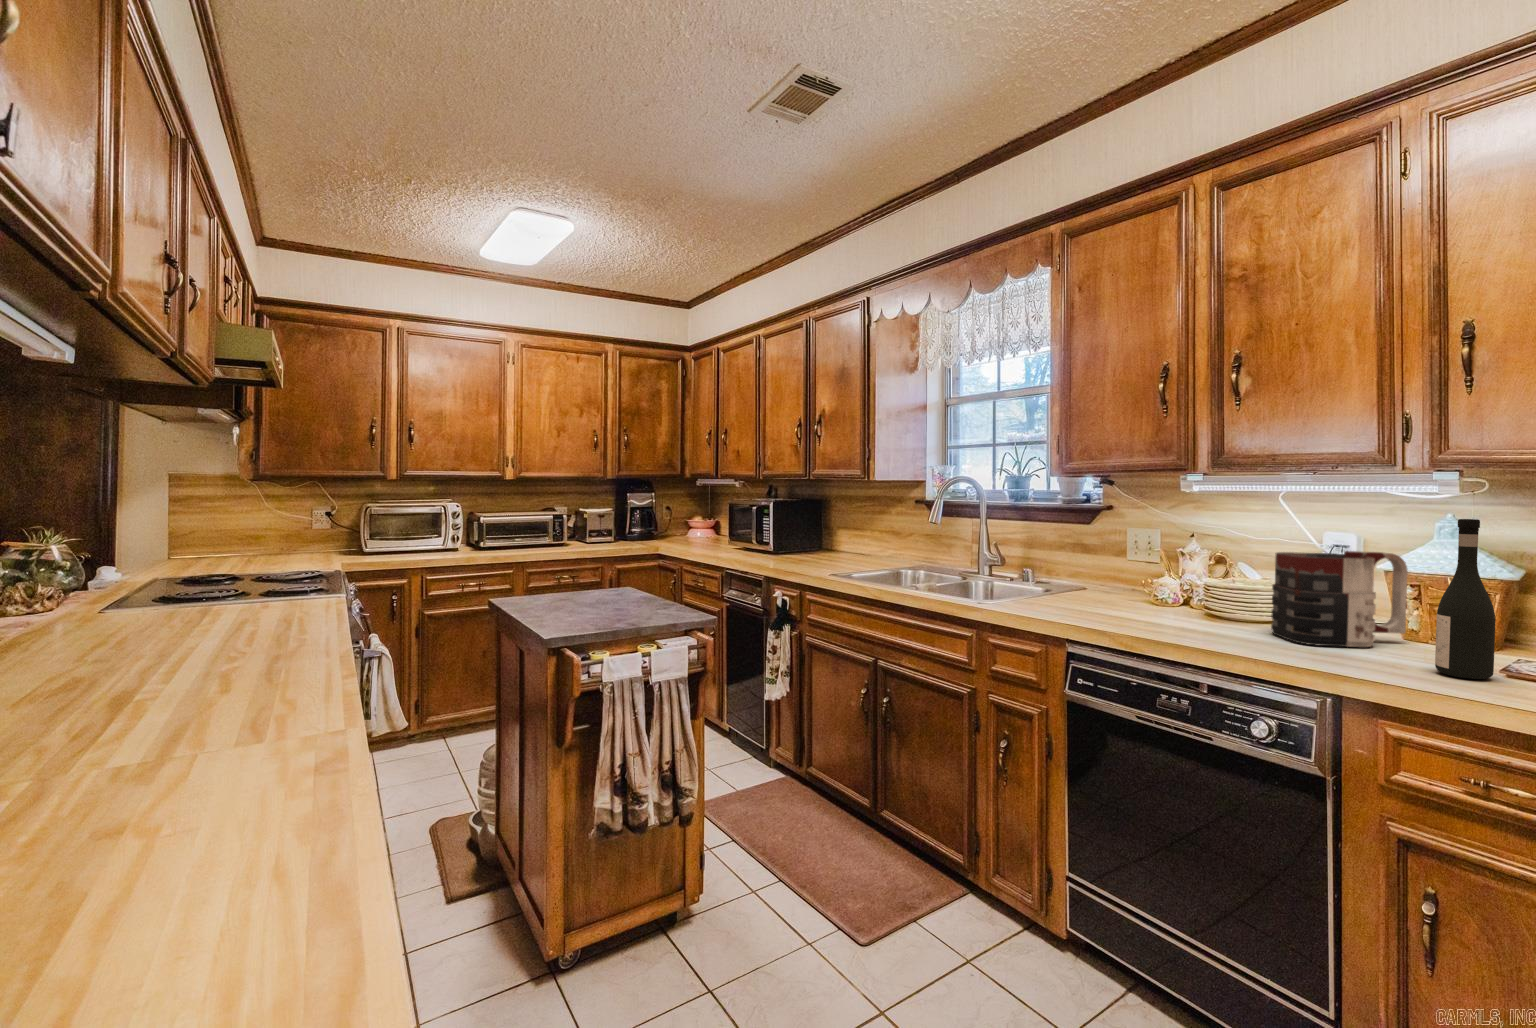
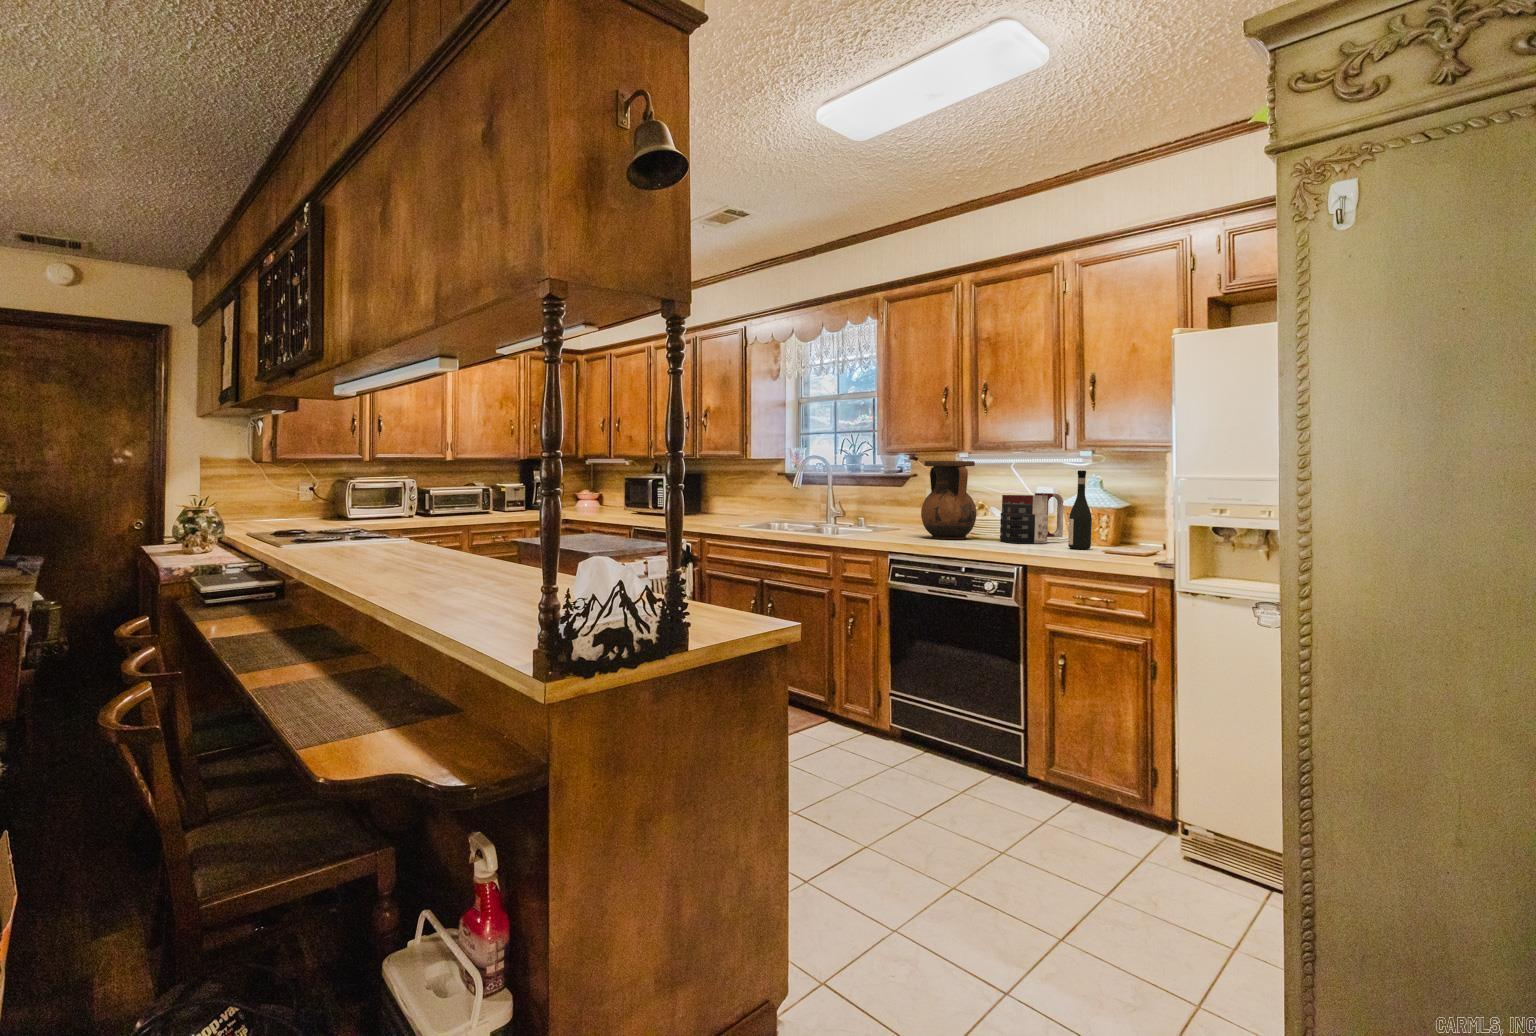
vase: none [1120,492,1223,625] -> present [921,461,976,539]

